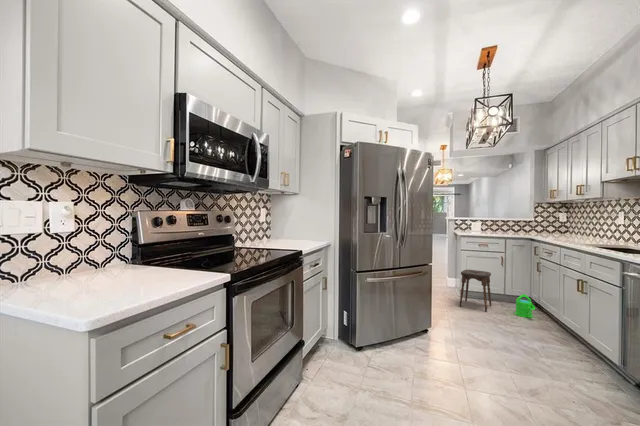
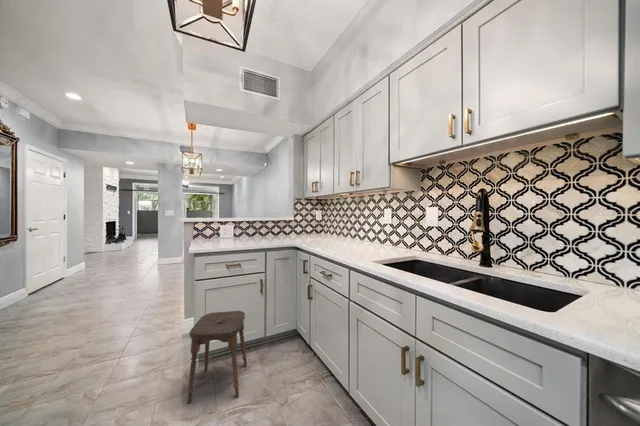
watering can: present [515,294,535,318] -> none [280,339,309,382]

